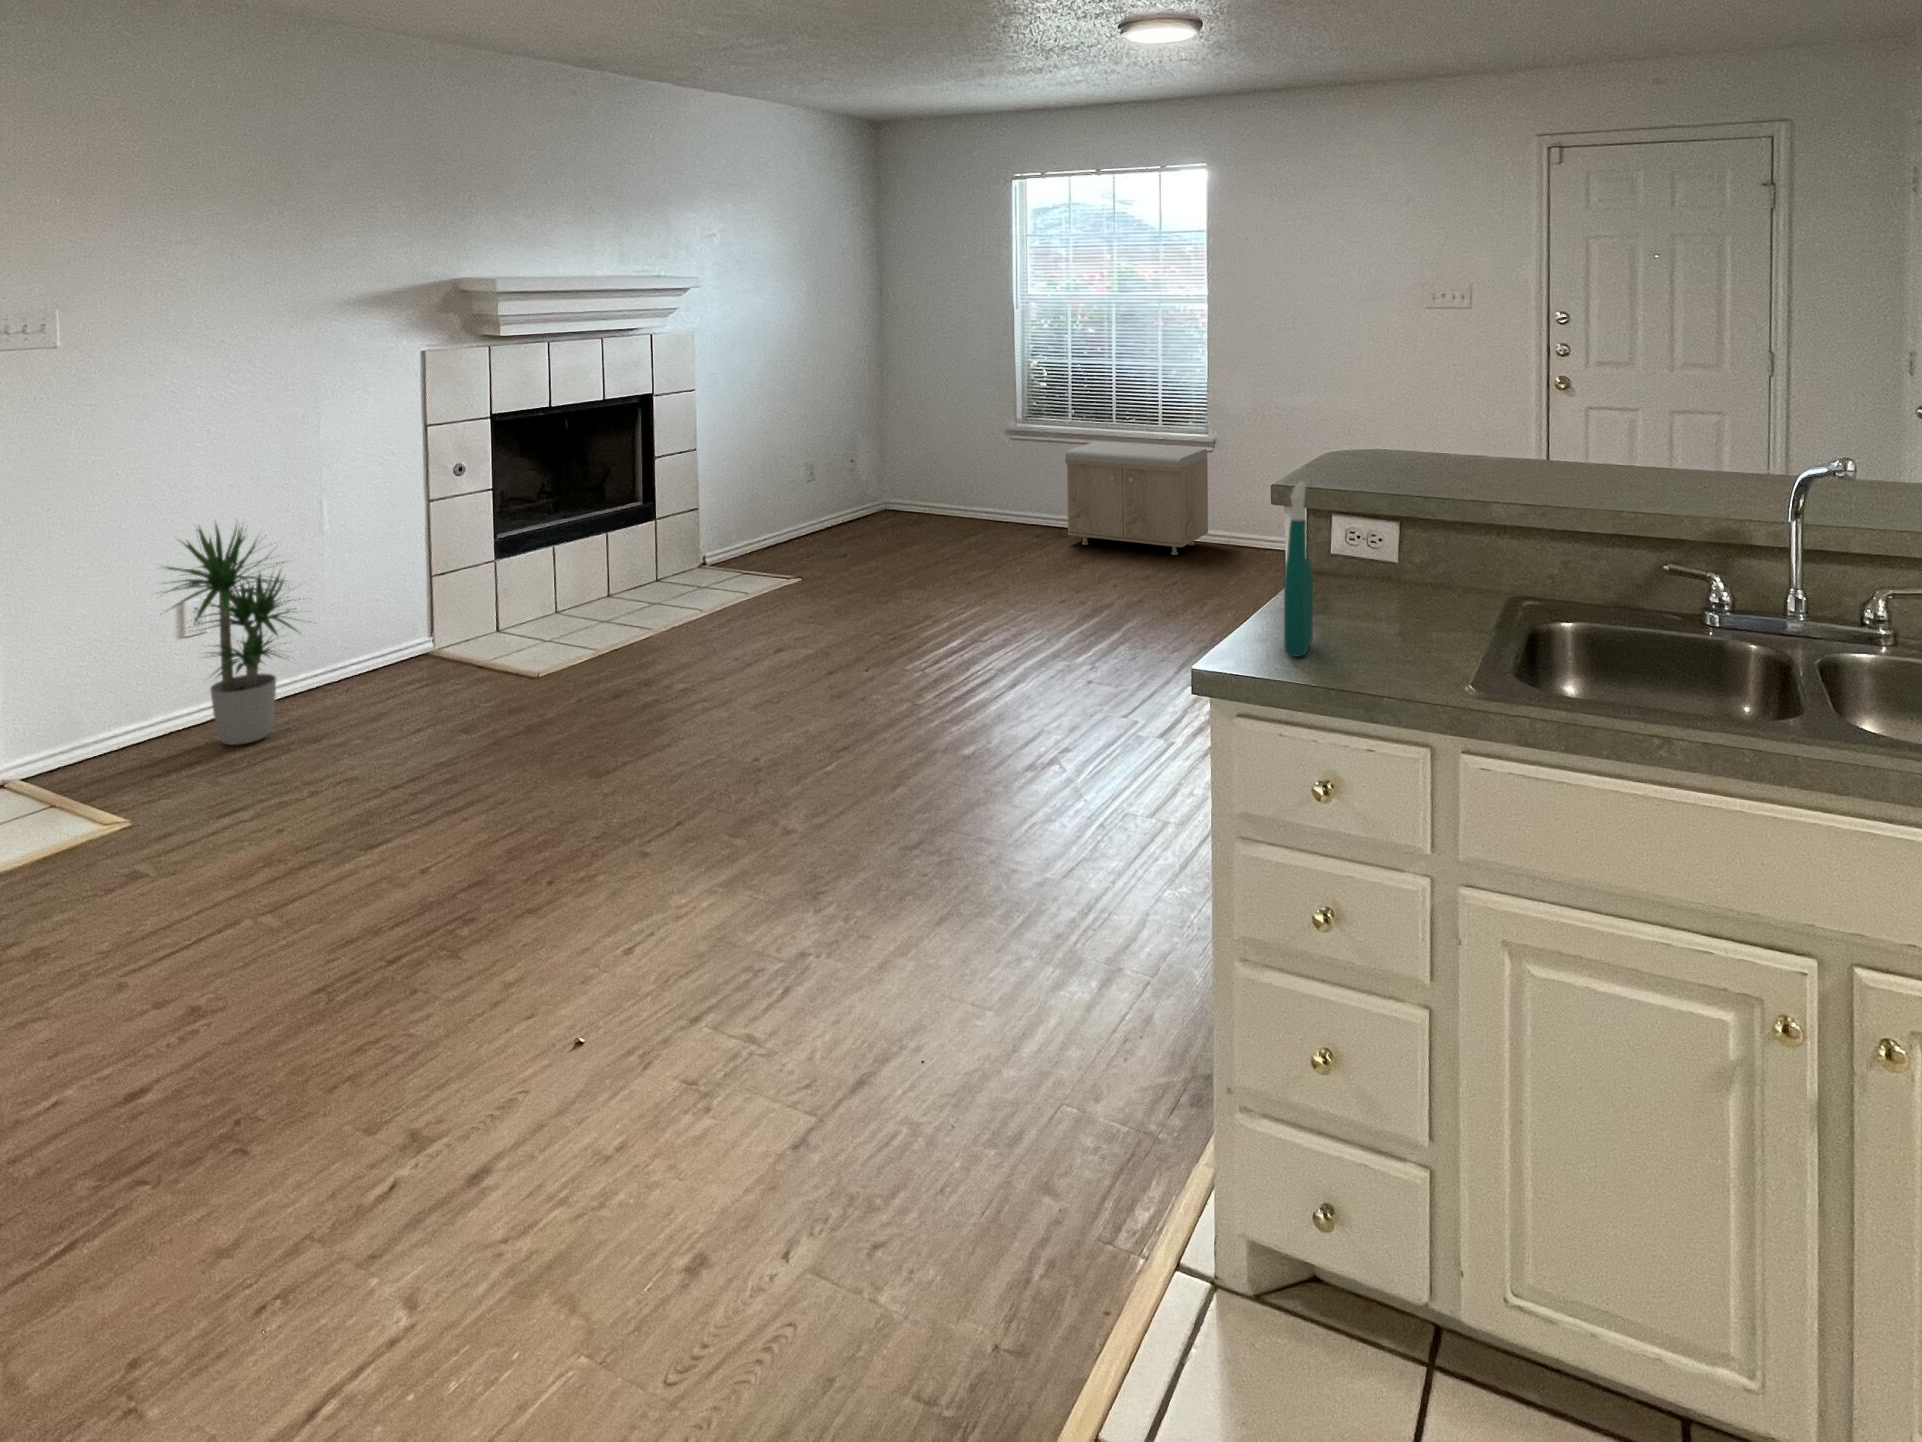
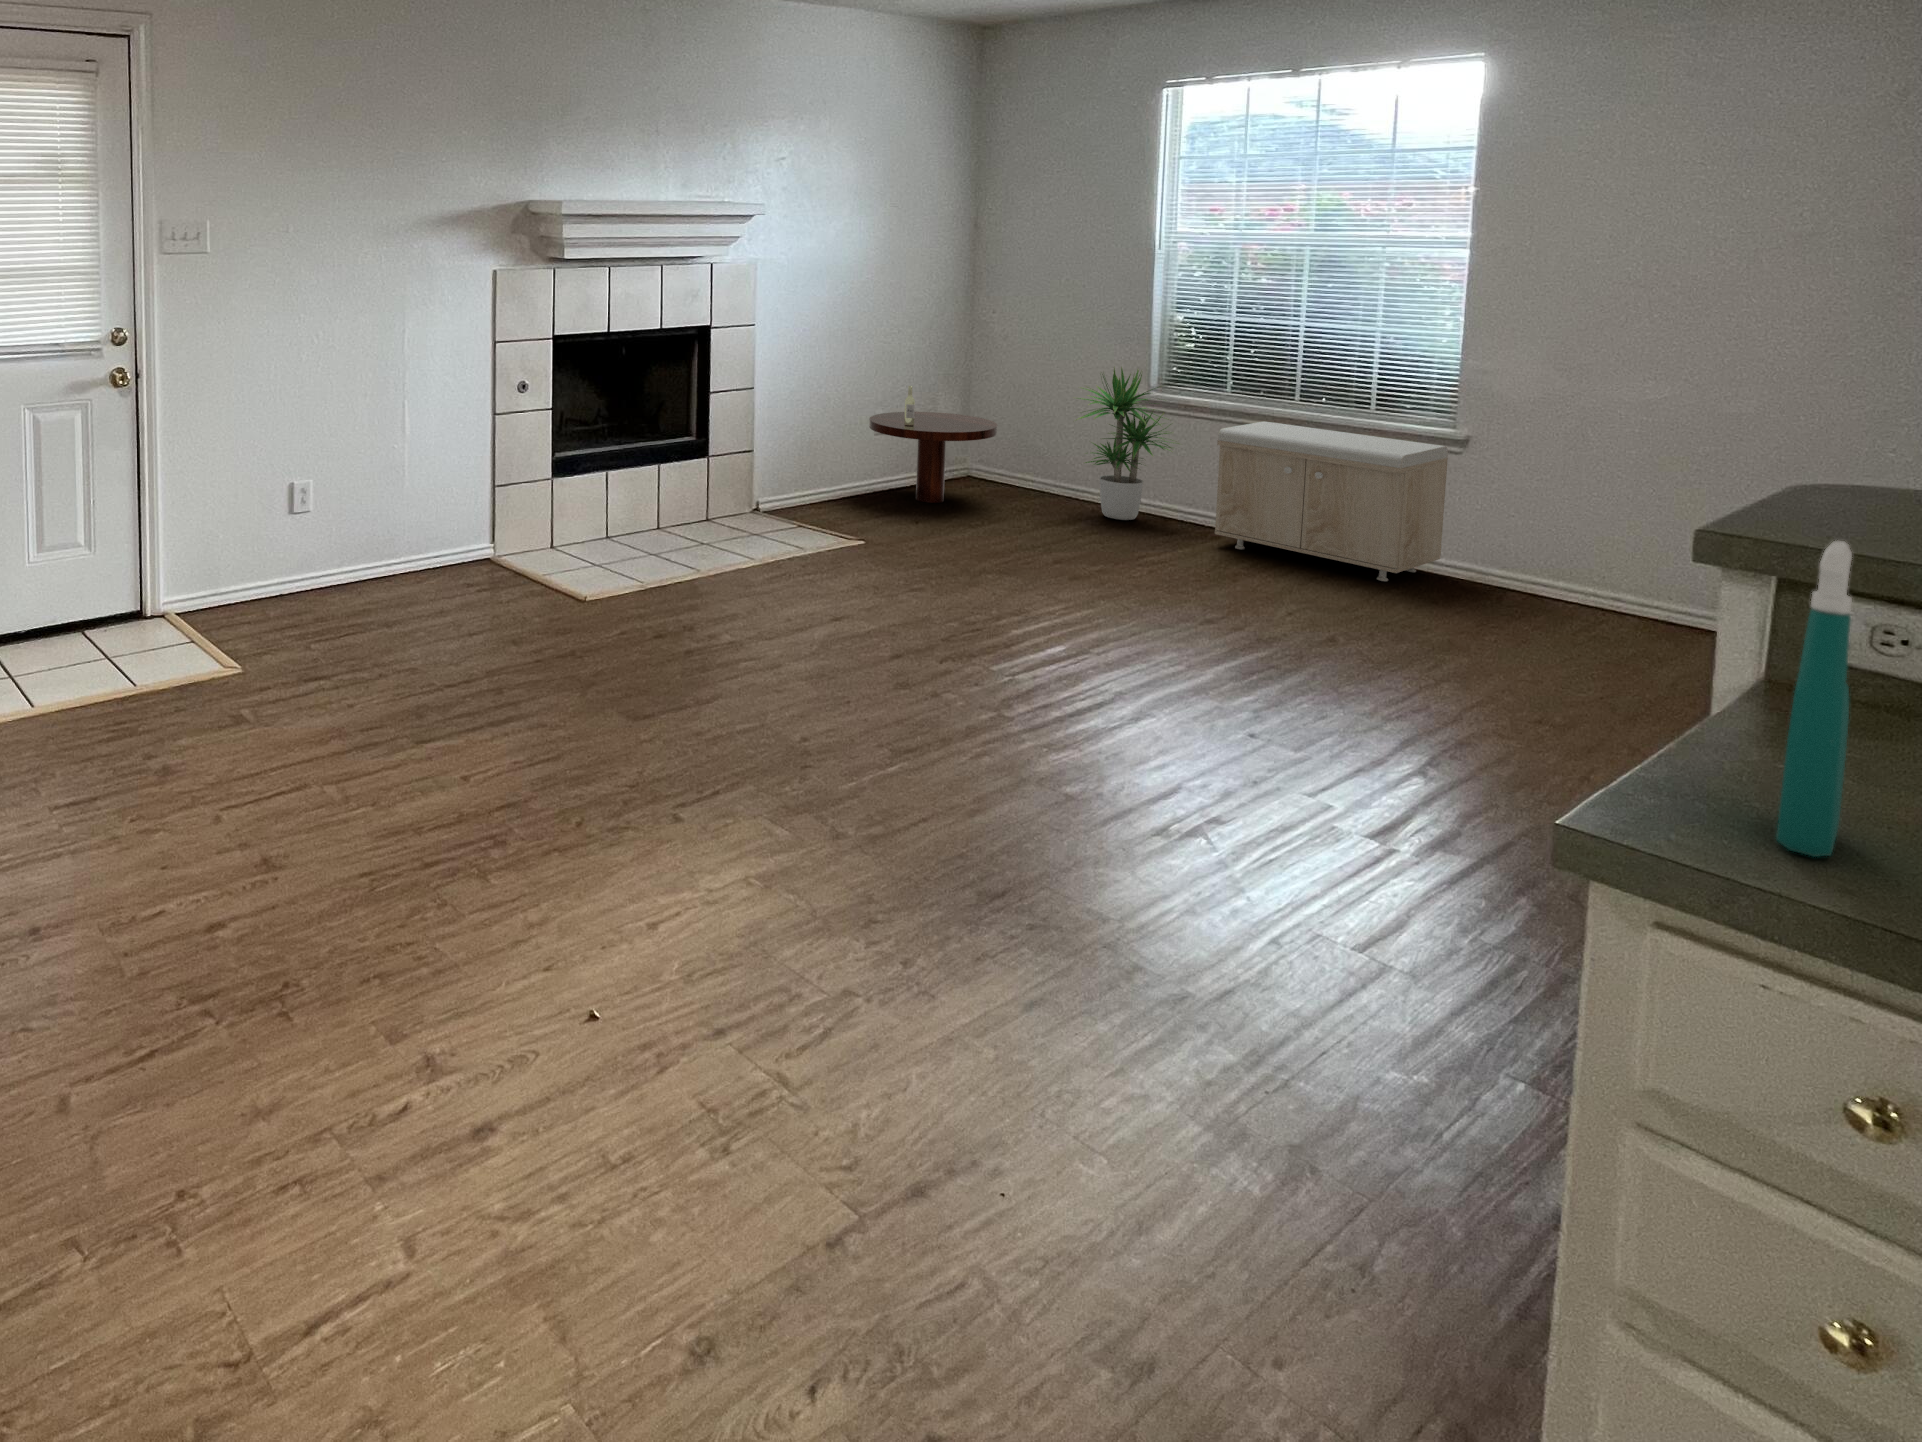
coffee table: none [801,436,907,539] -> present [869,386,998,503]
potted plant: present [164,525,301,745] -> present [1077,367,1179,520]

